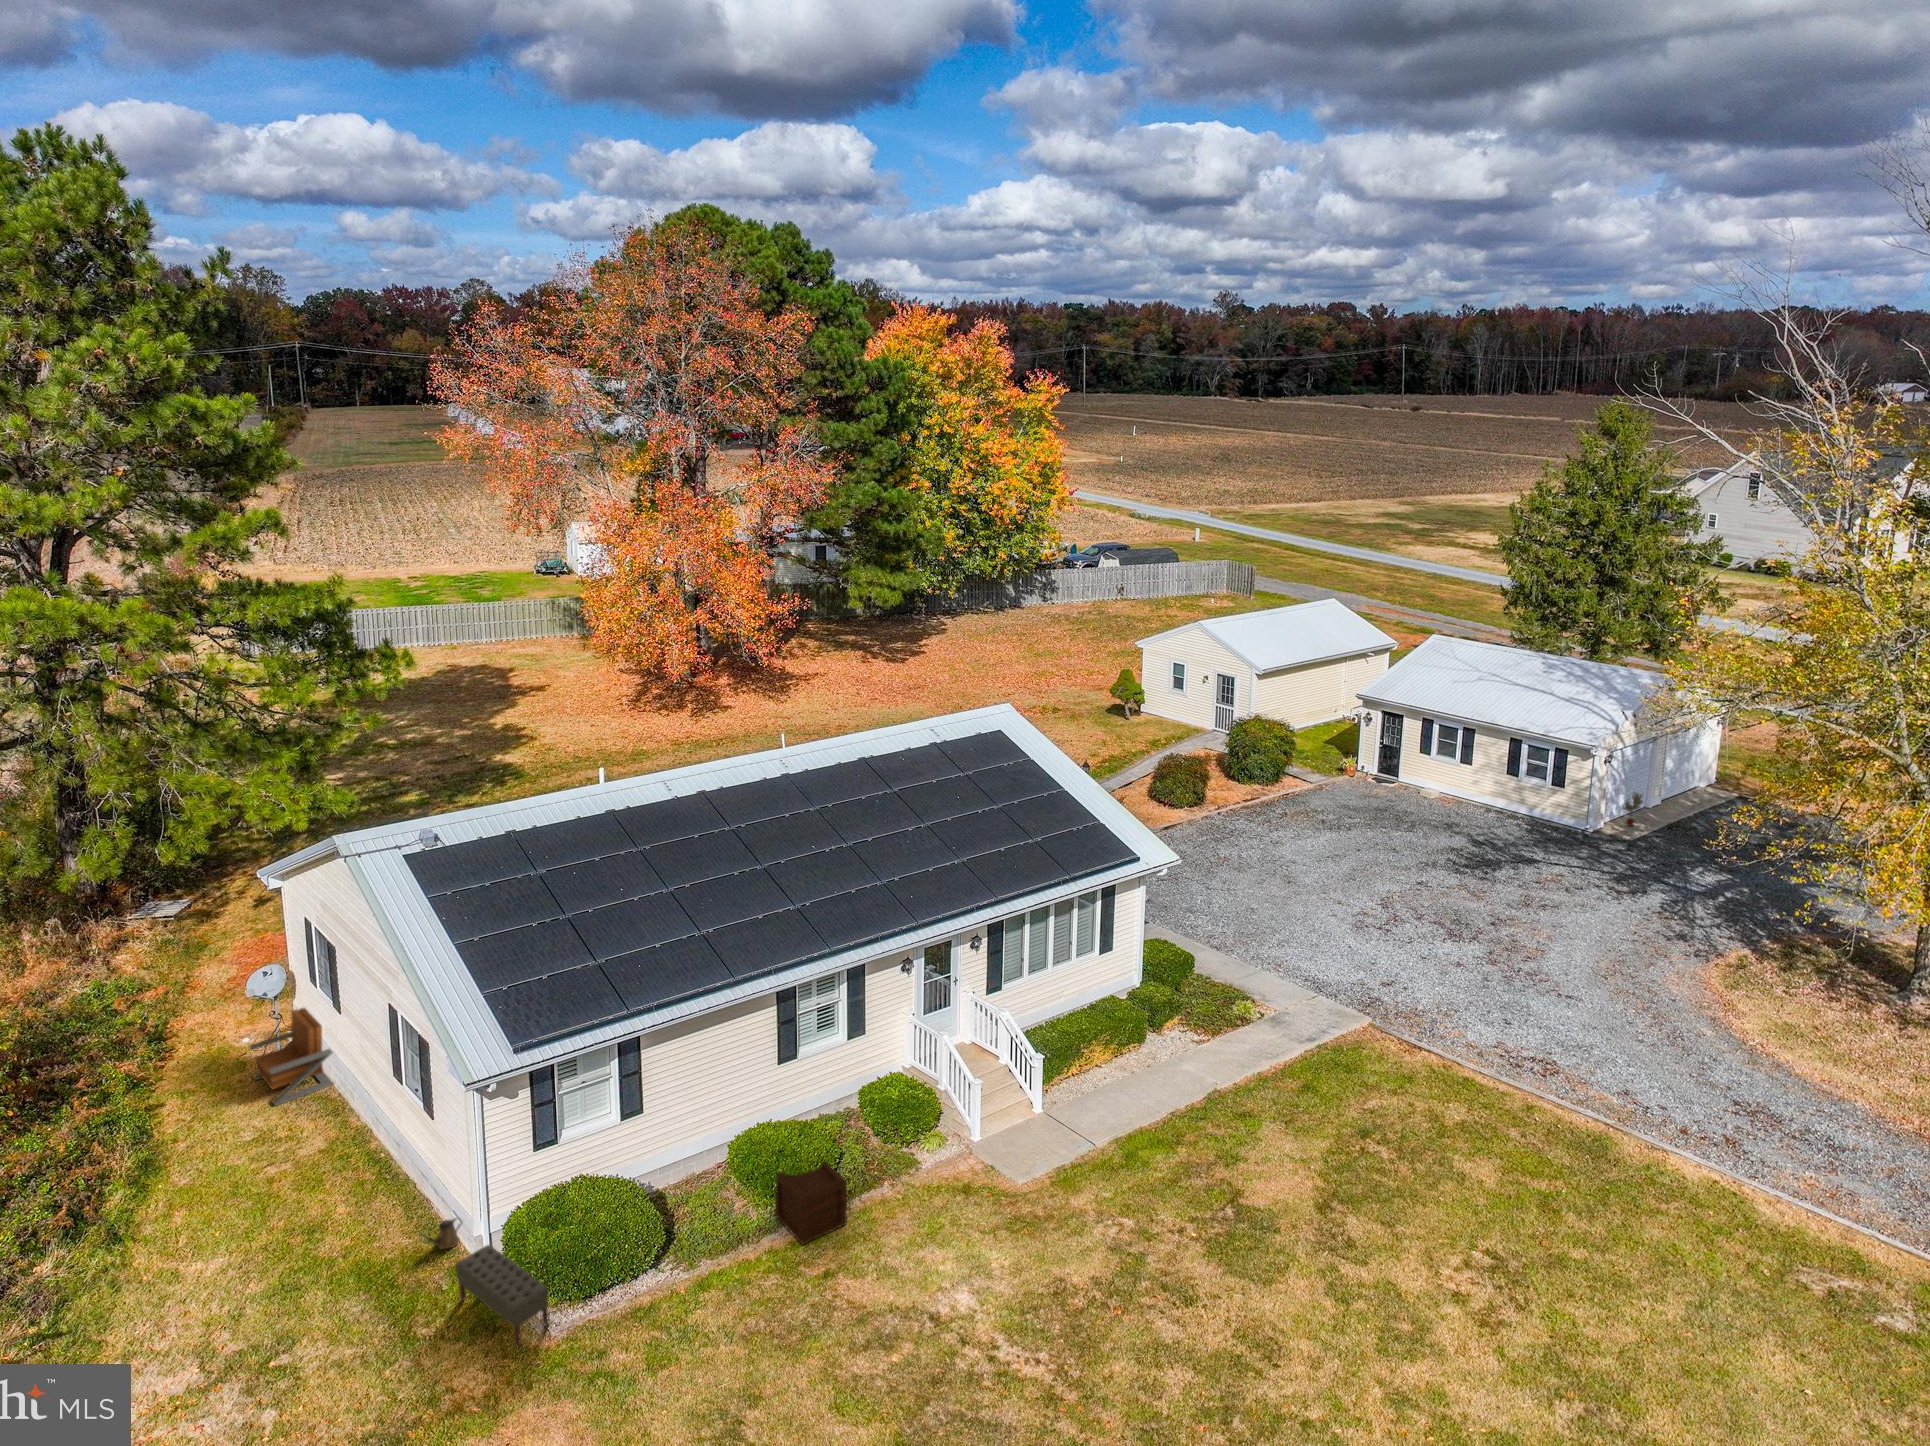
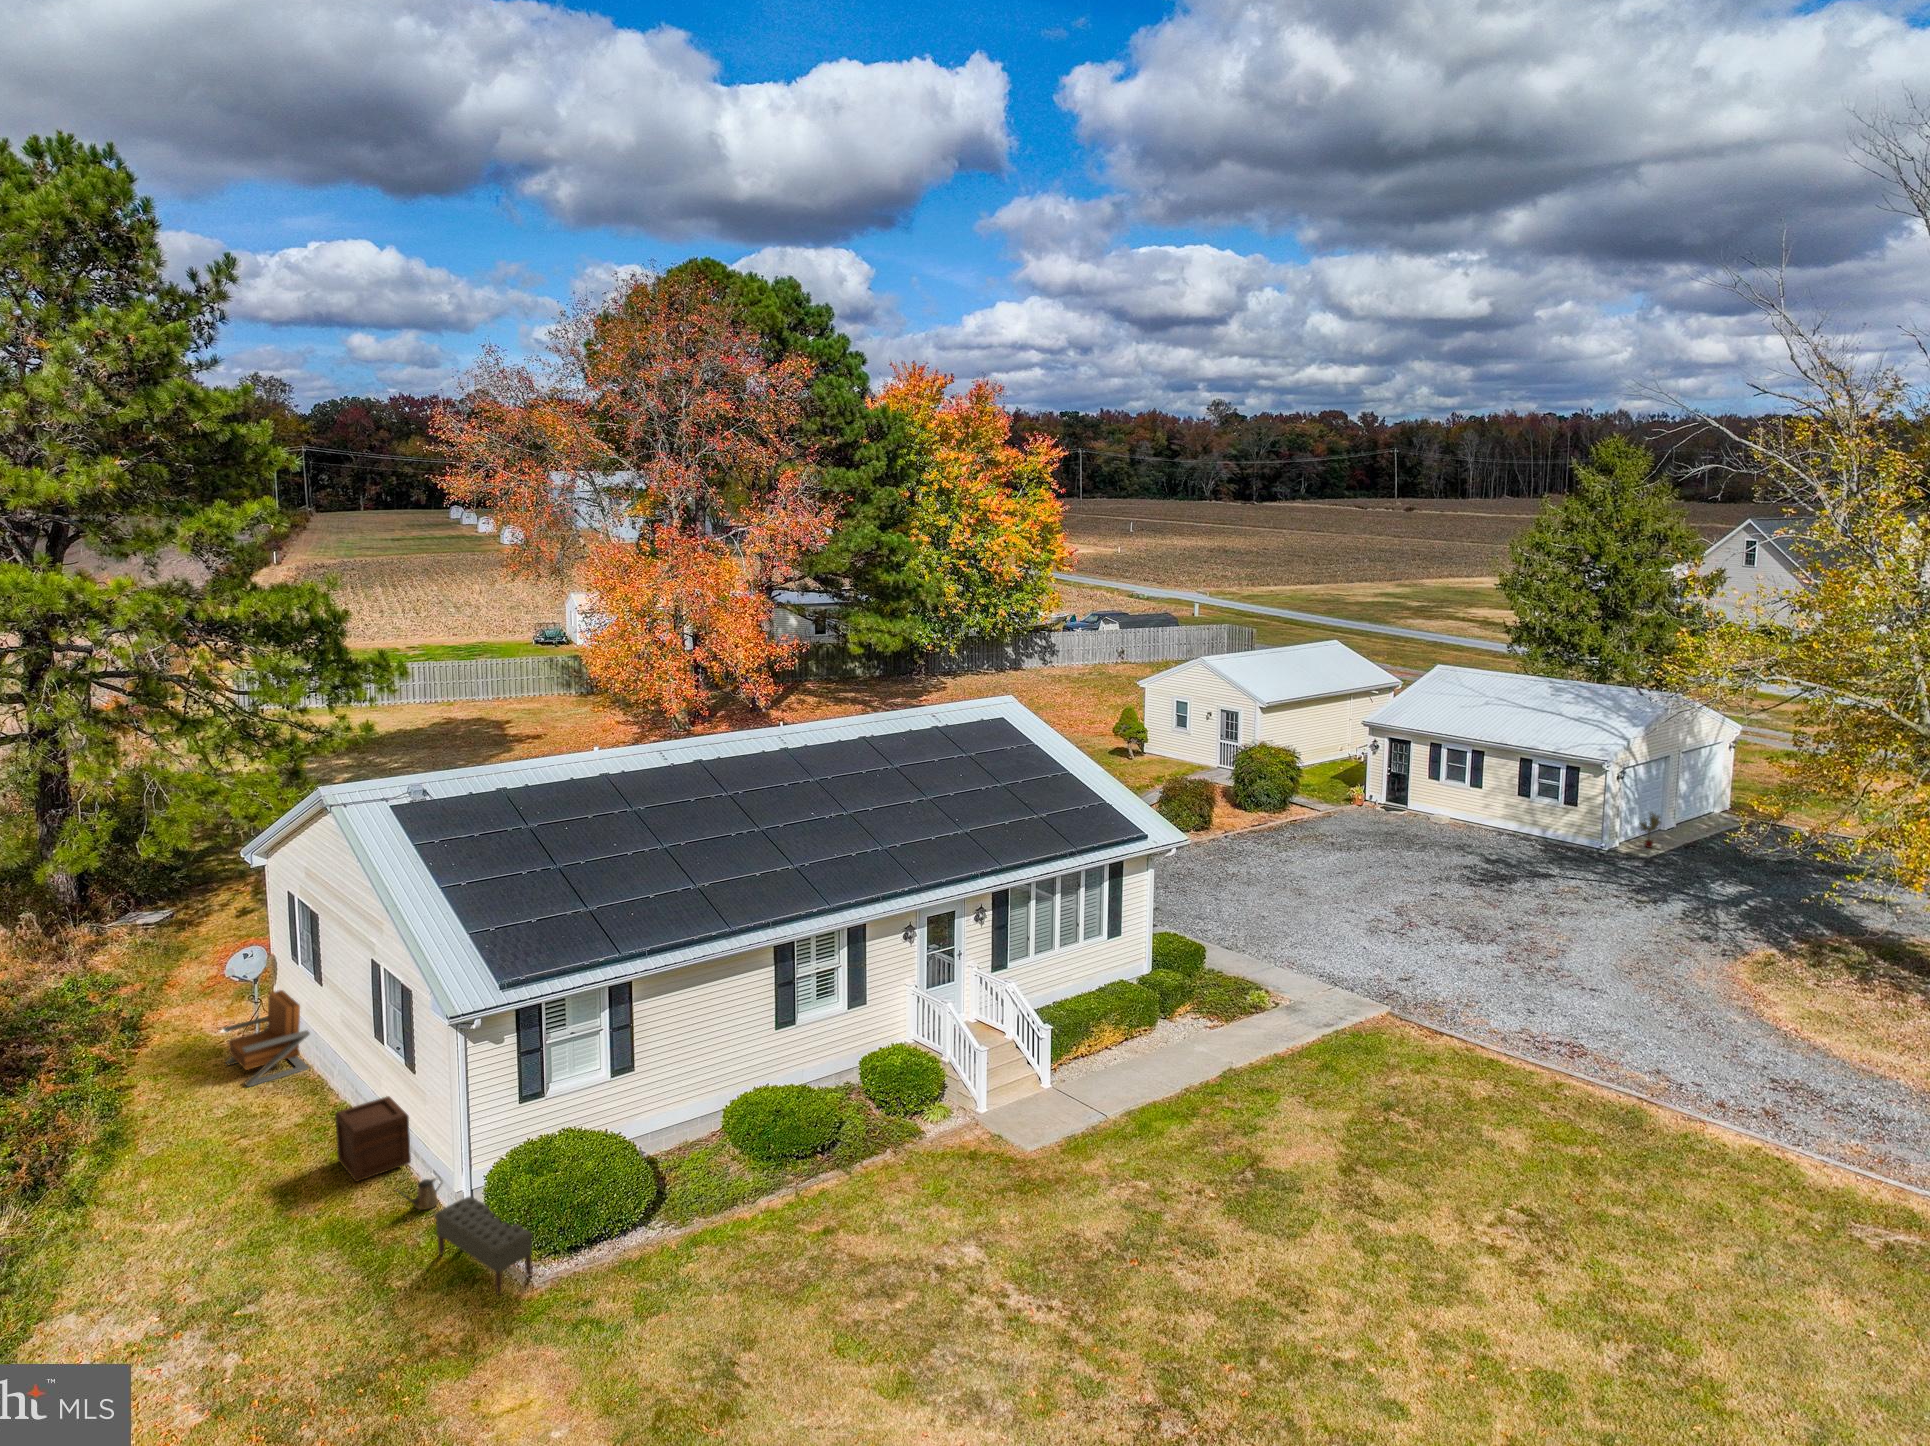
wooden crate: present [775,1161,847,1244] -> present [335,1096,411,1182]

